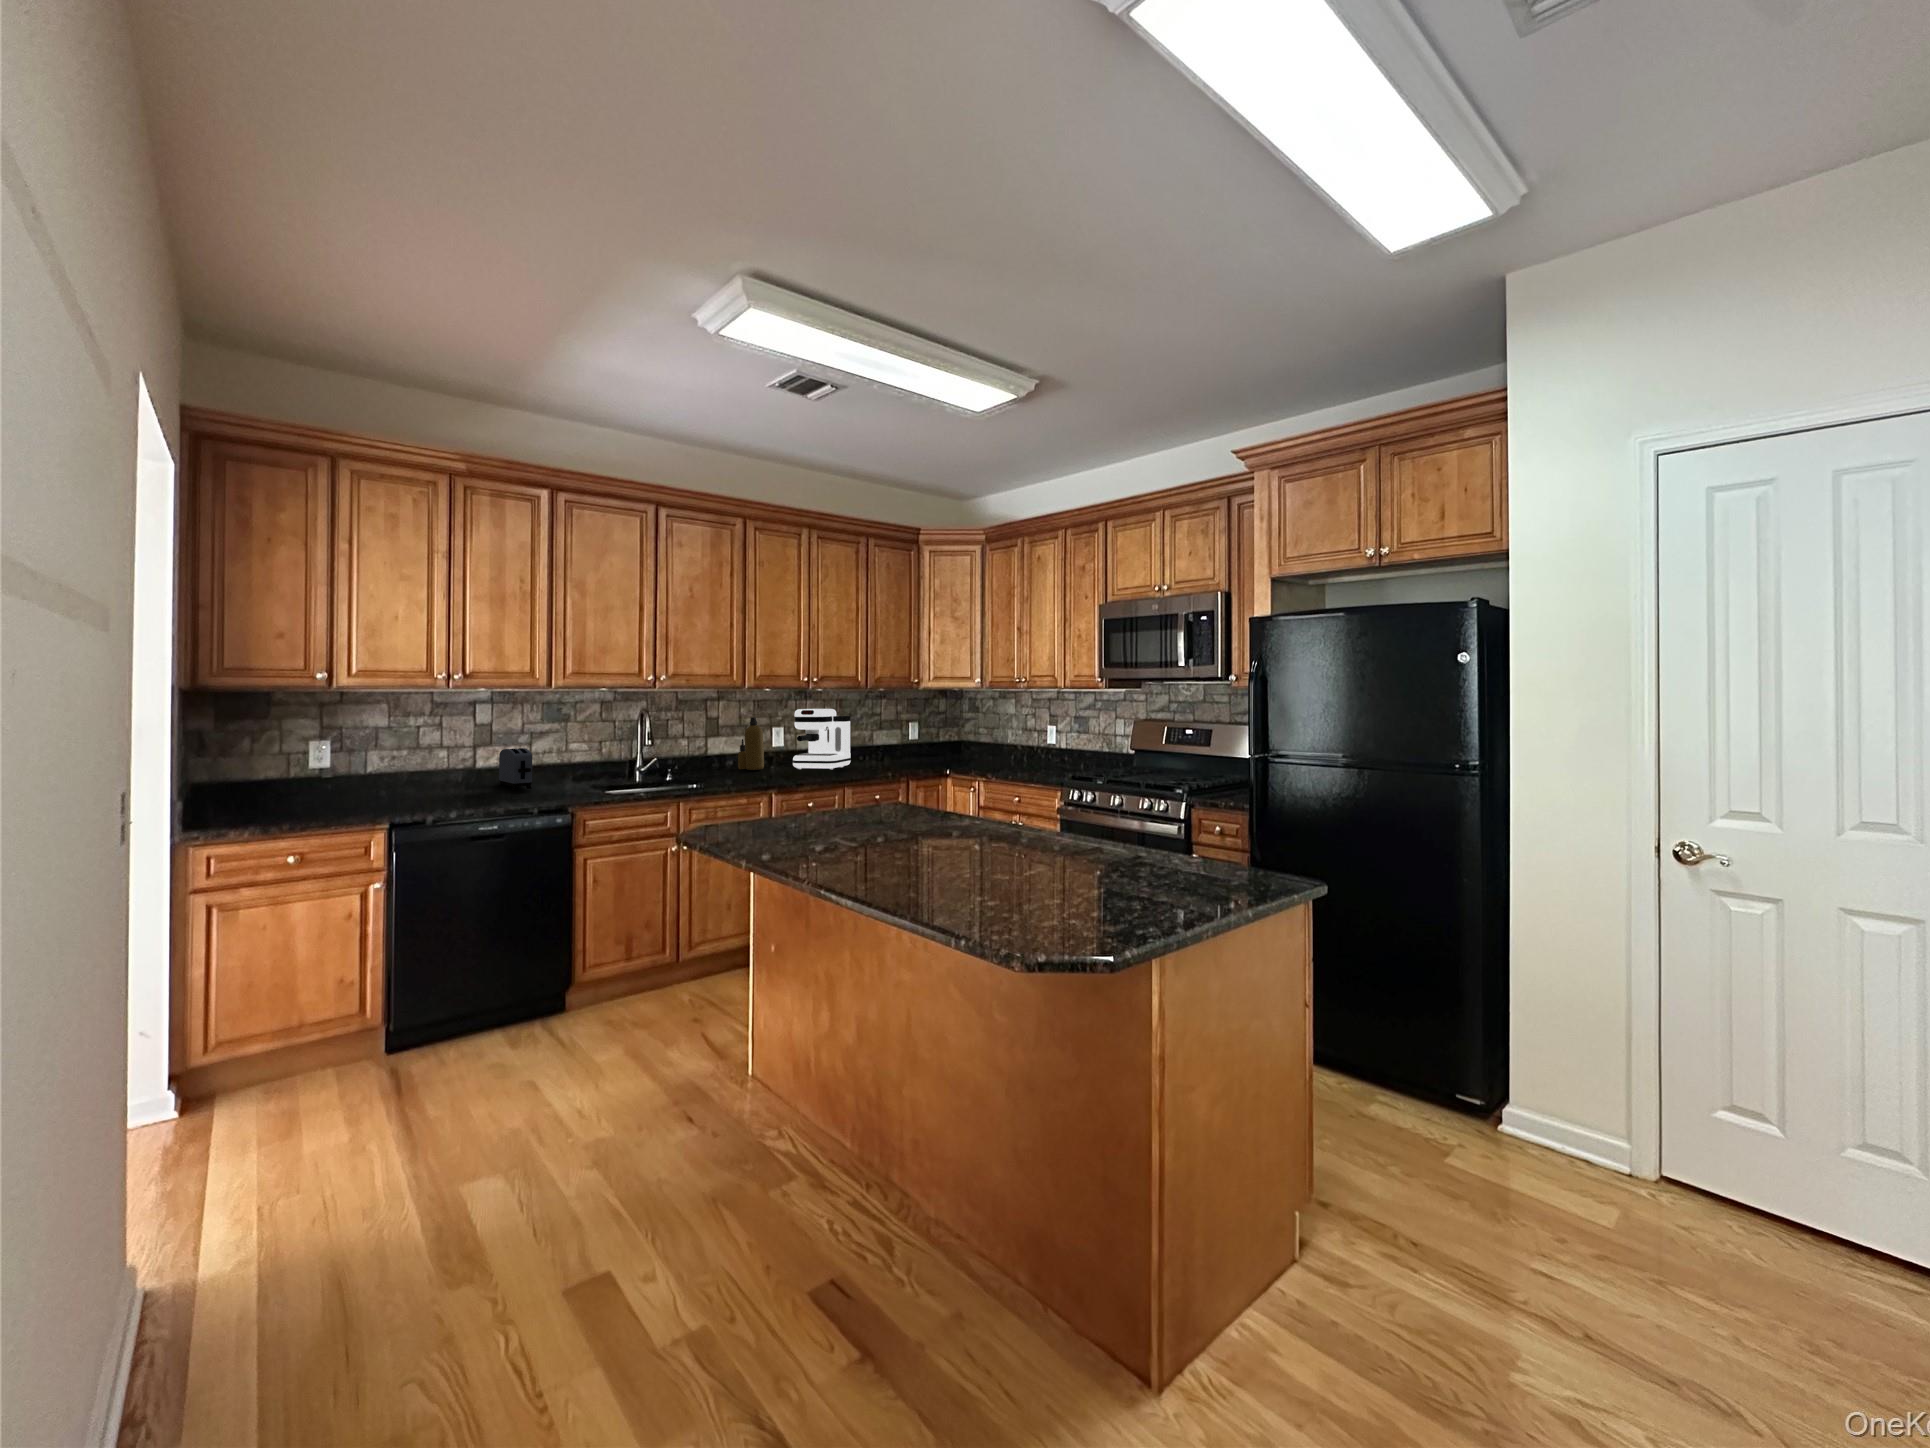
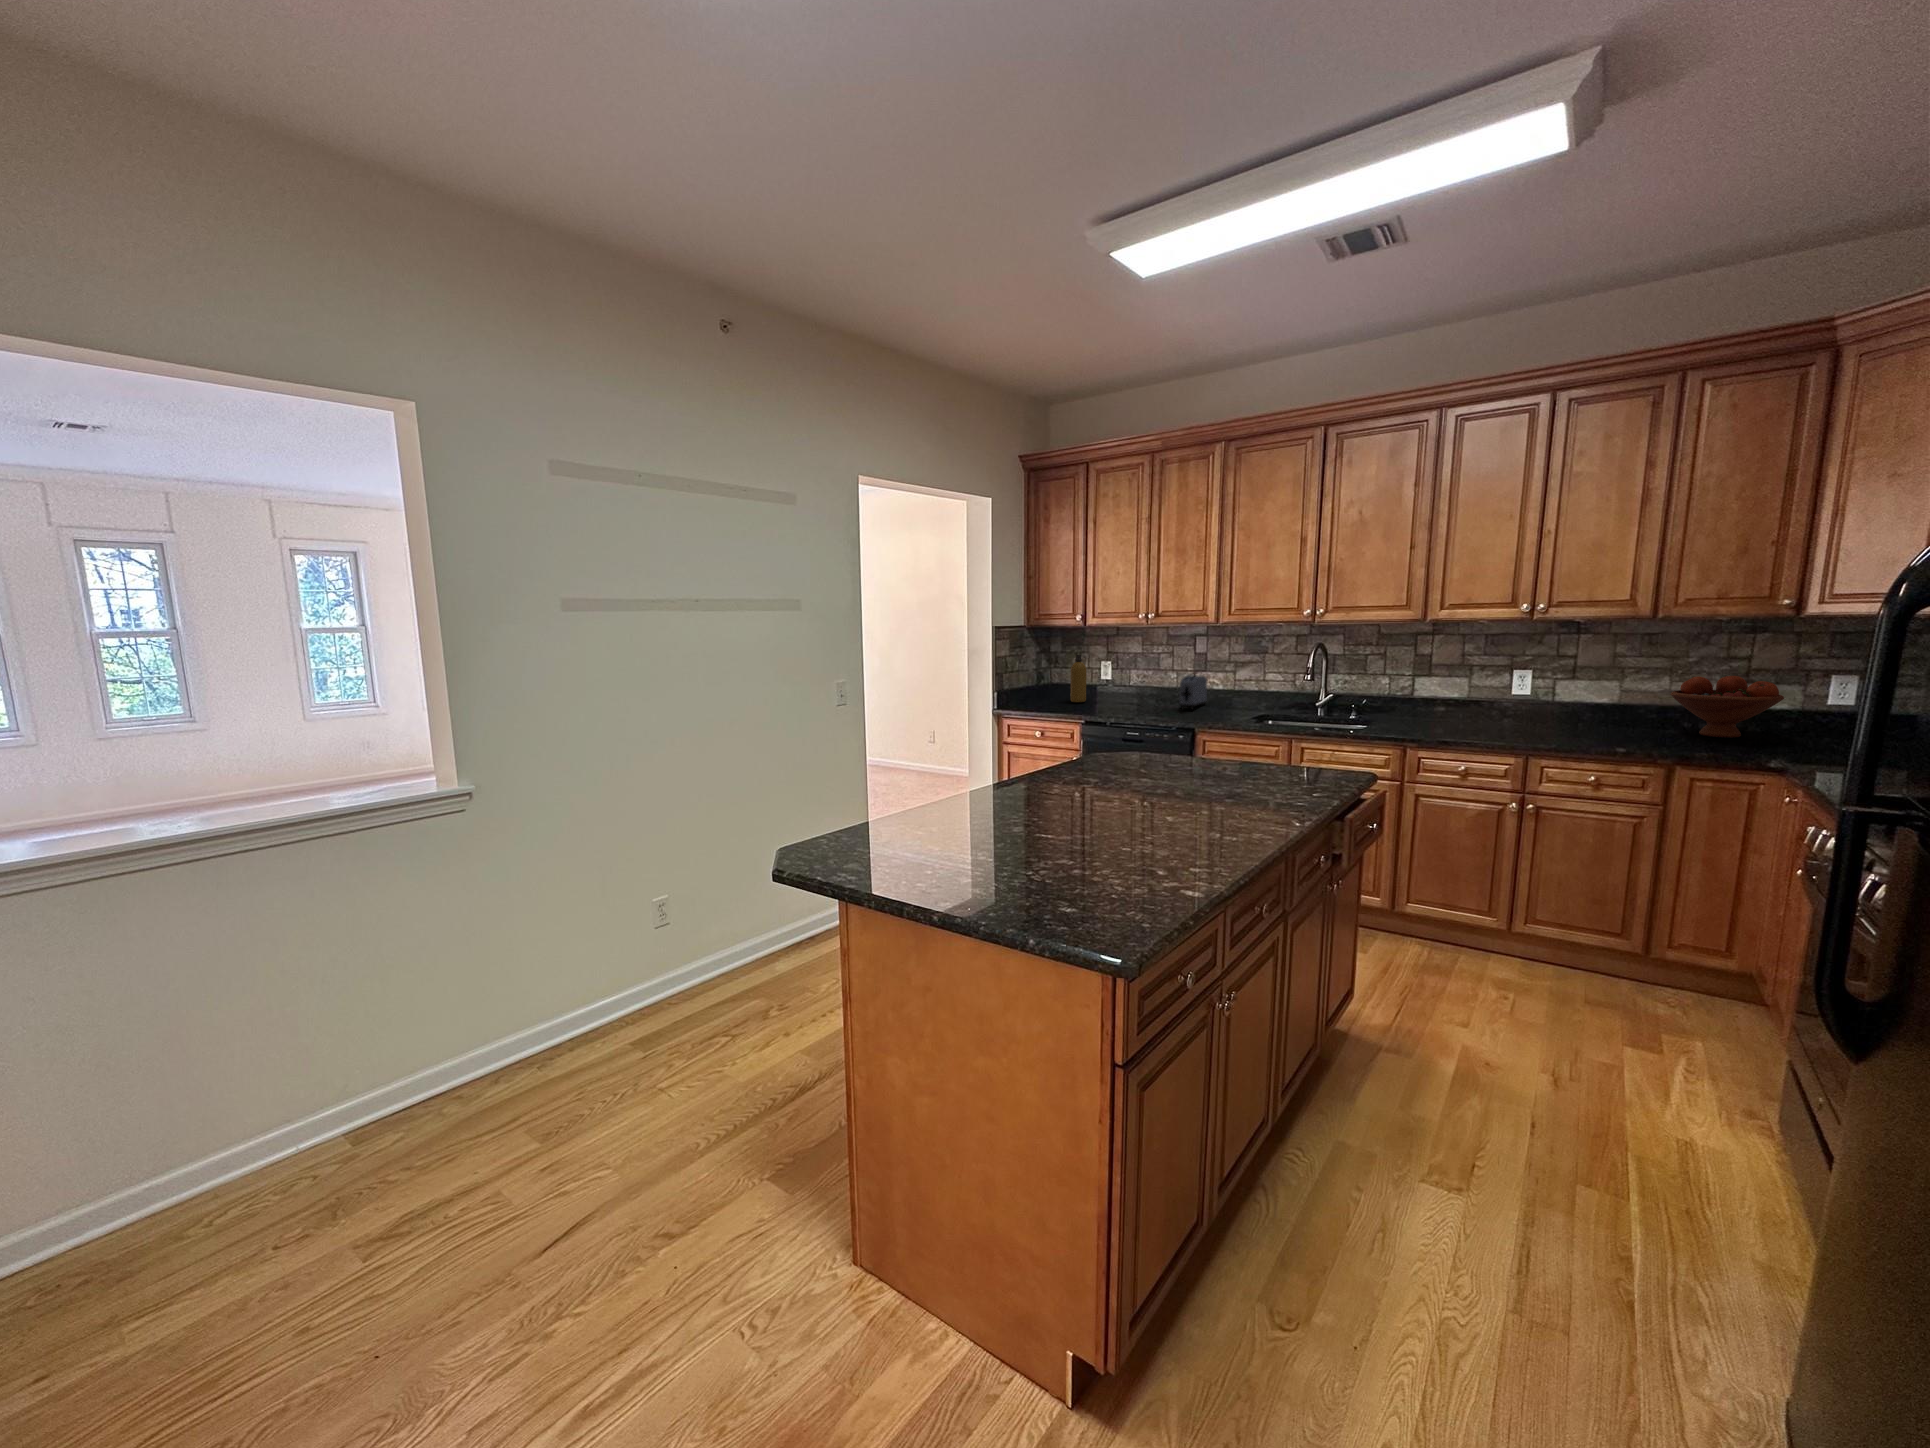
coffee maker: present [793,709,851,770] -> none [1480,648,1594,732]
bottle: present [738,717,764,770] -> present [1070,655,1087,702]
fruit bowl: none [874,724,924,762] -> present [1670,676,1784,738]

